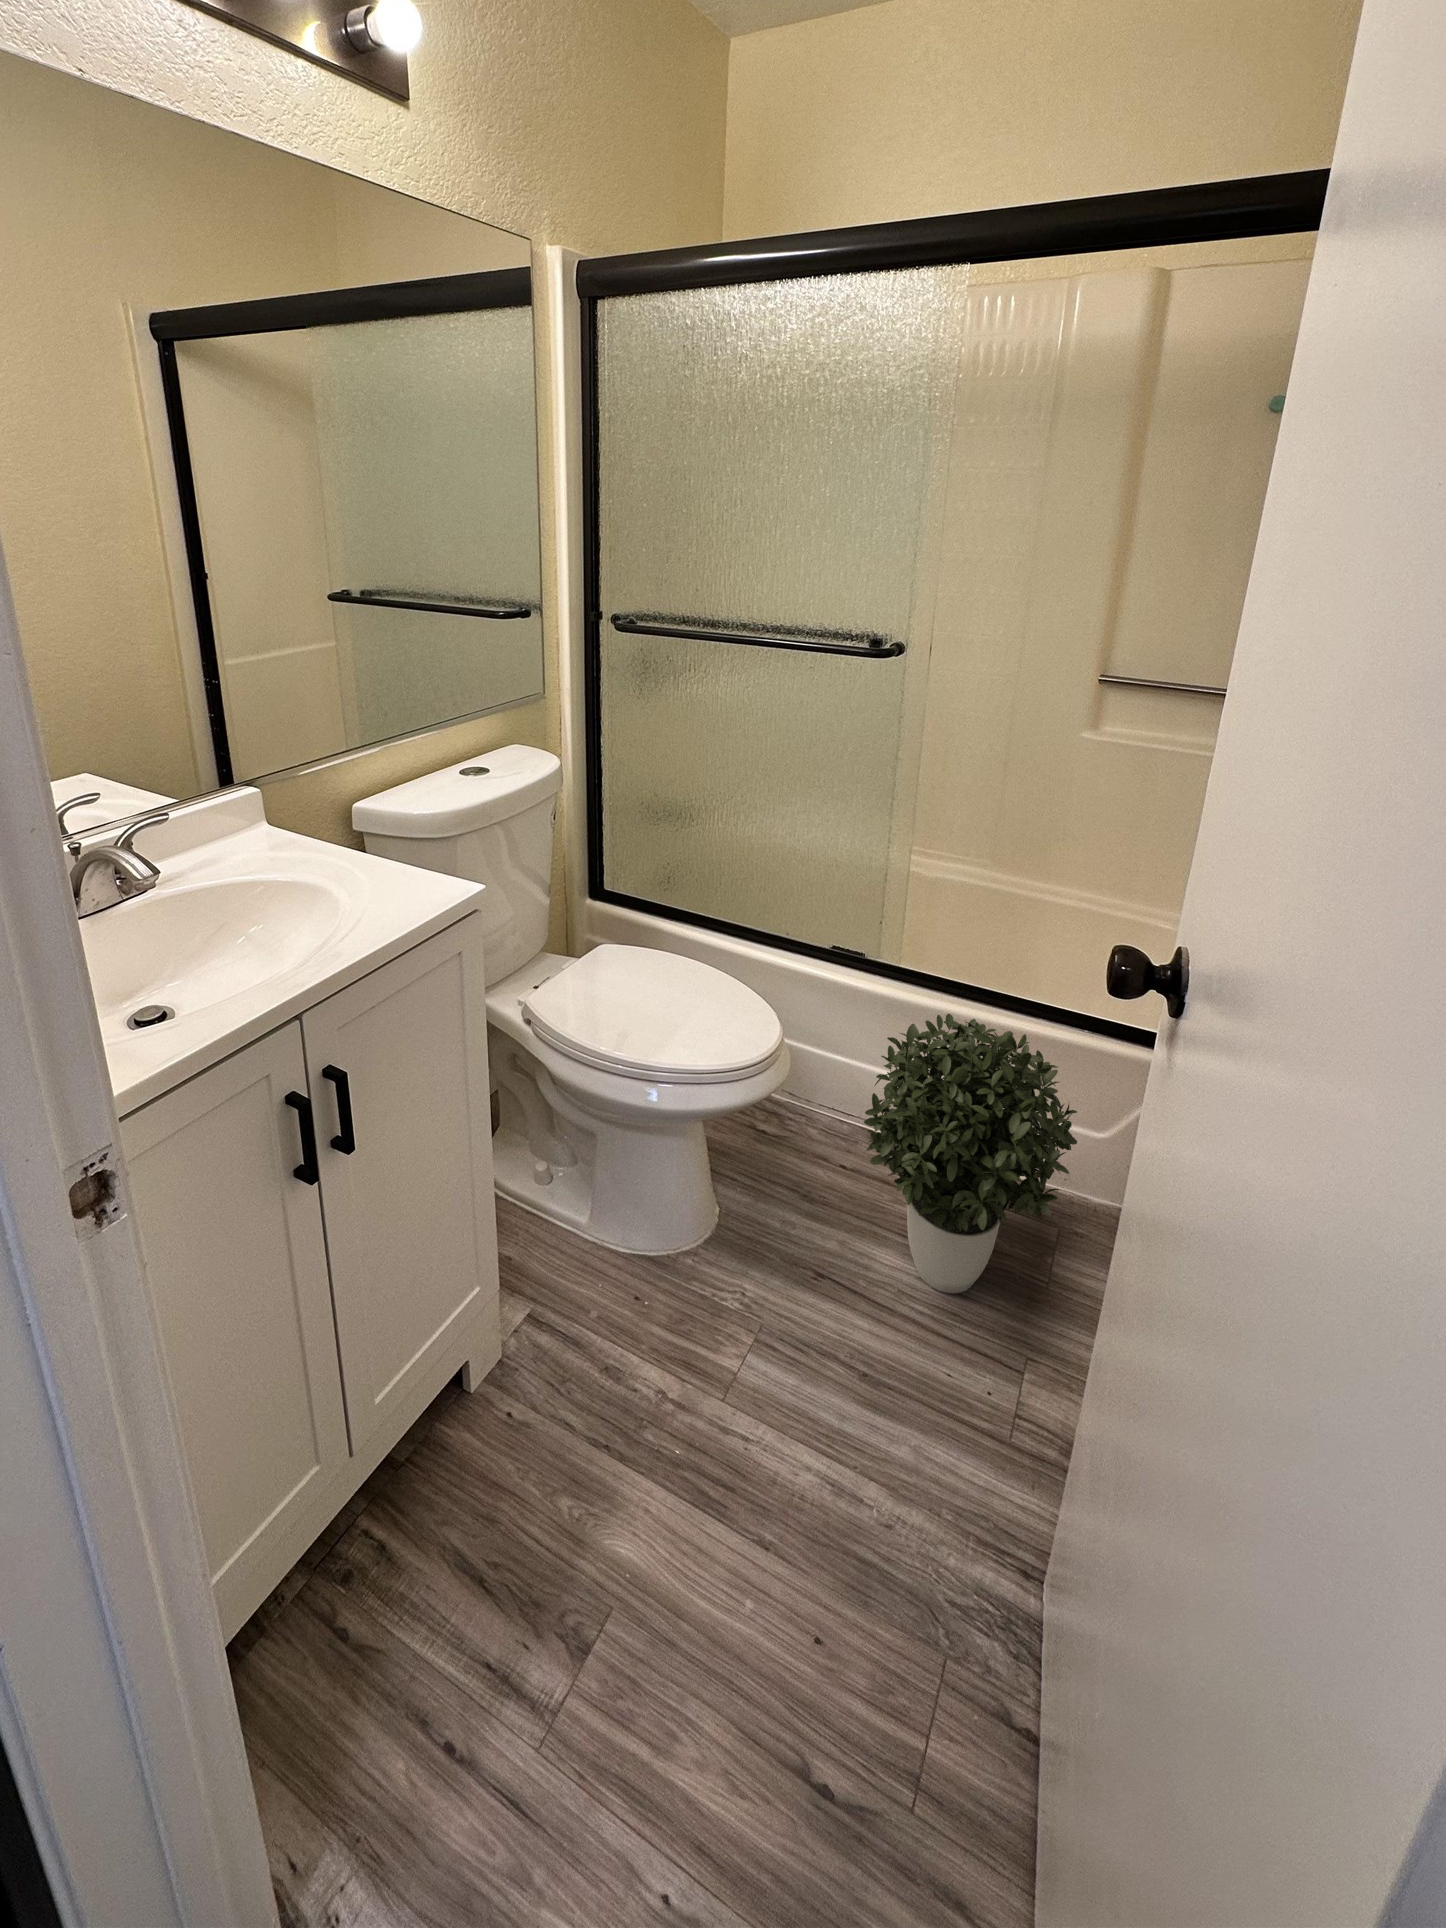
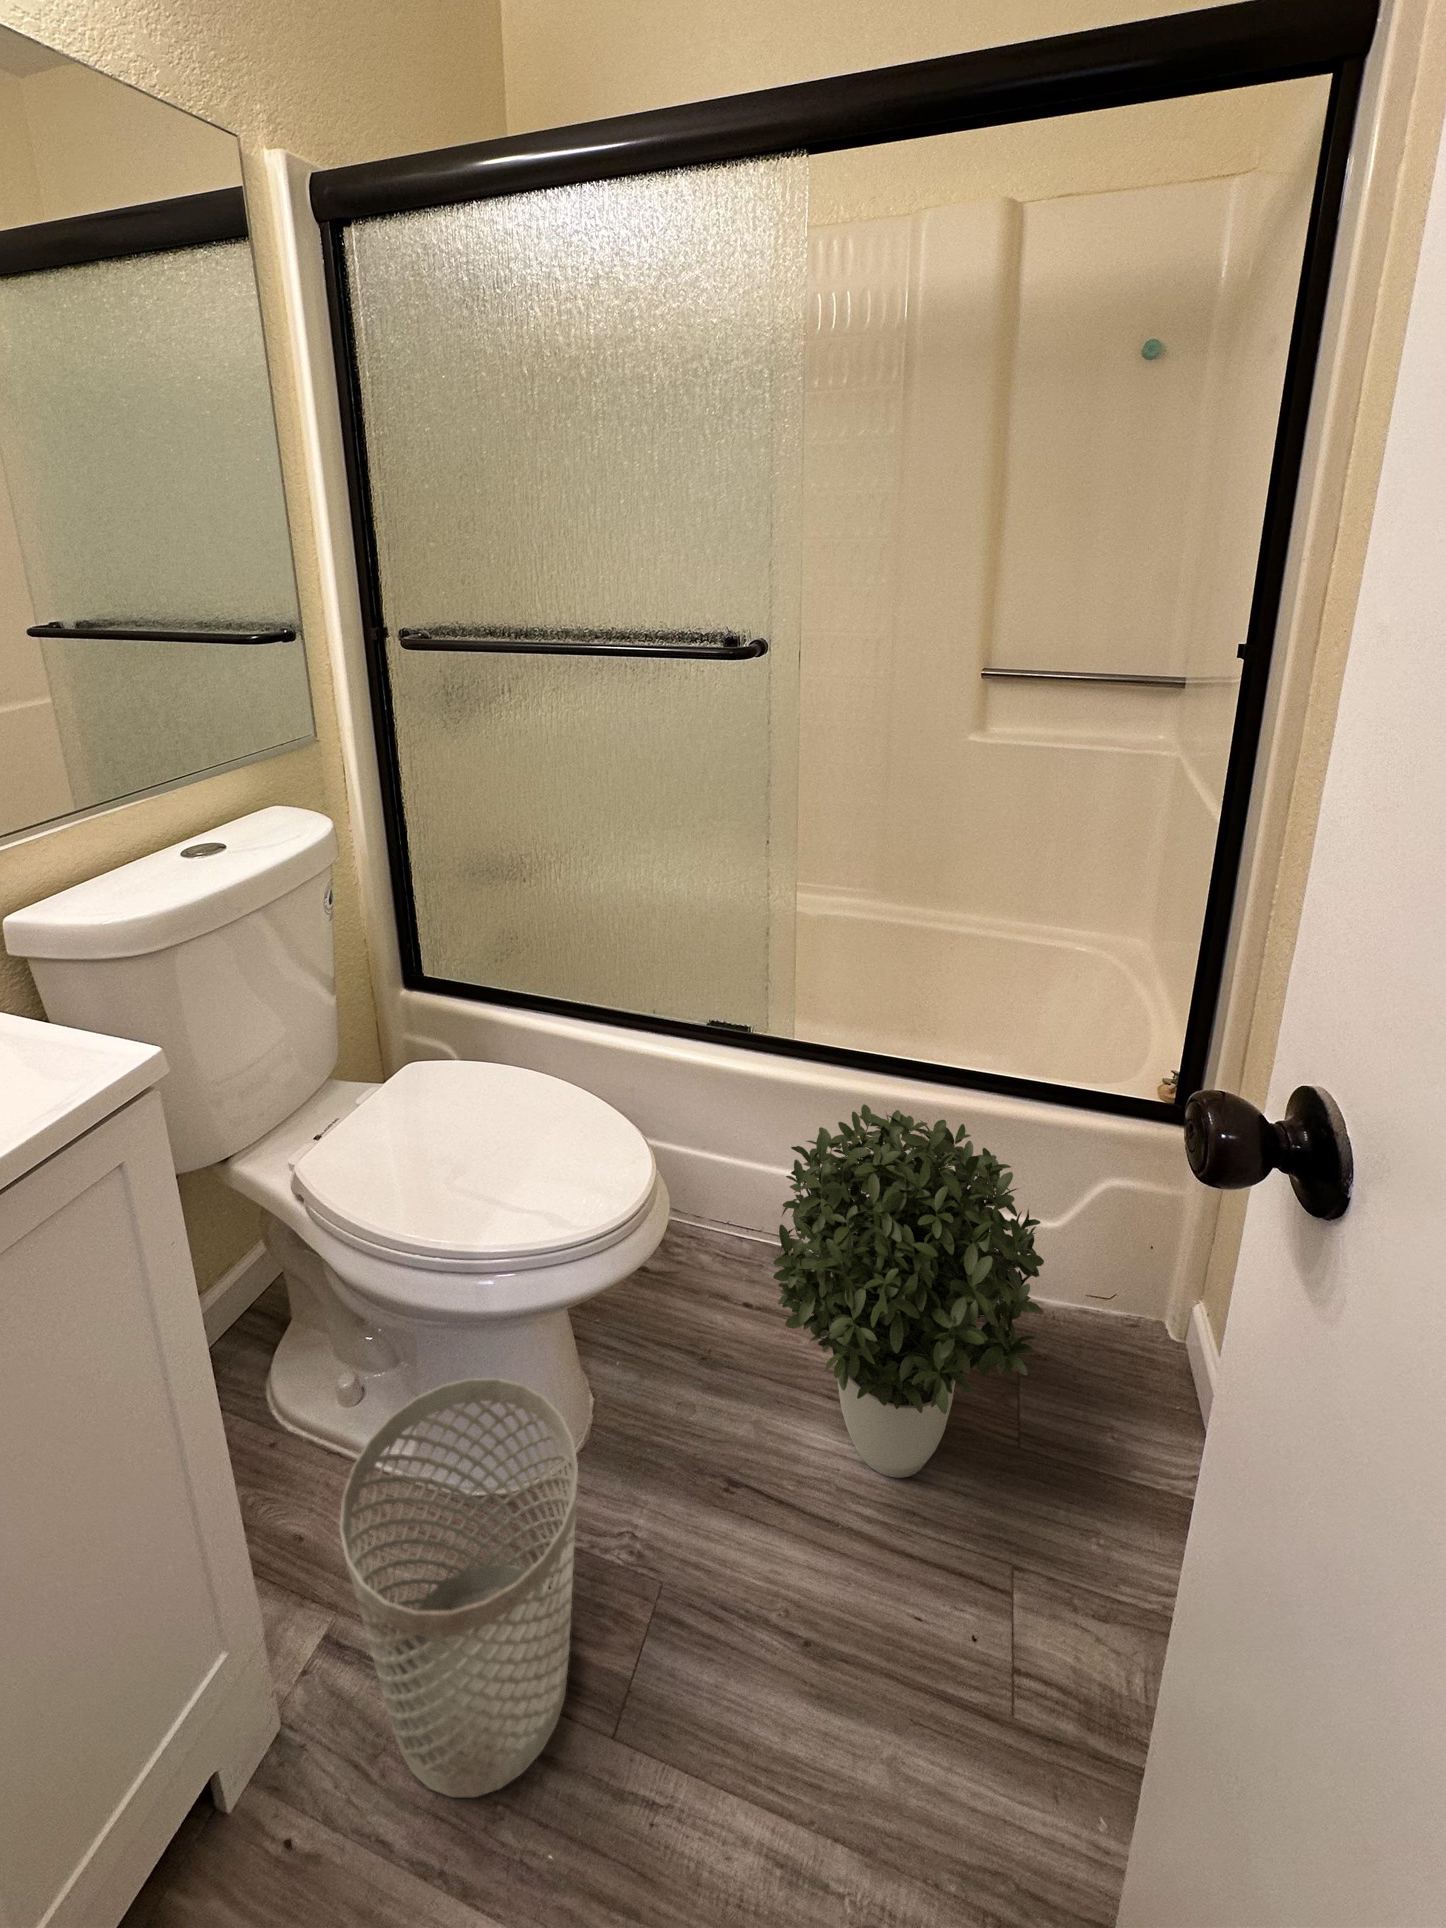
wastebasket: none [558,1155,715,1413] -> present [339,1378,578,1797]

